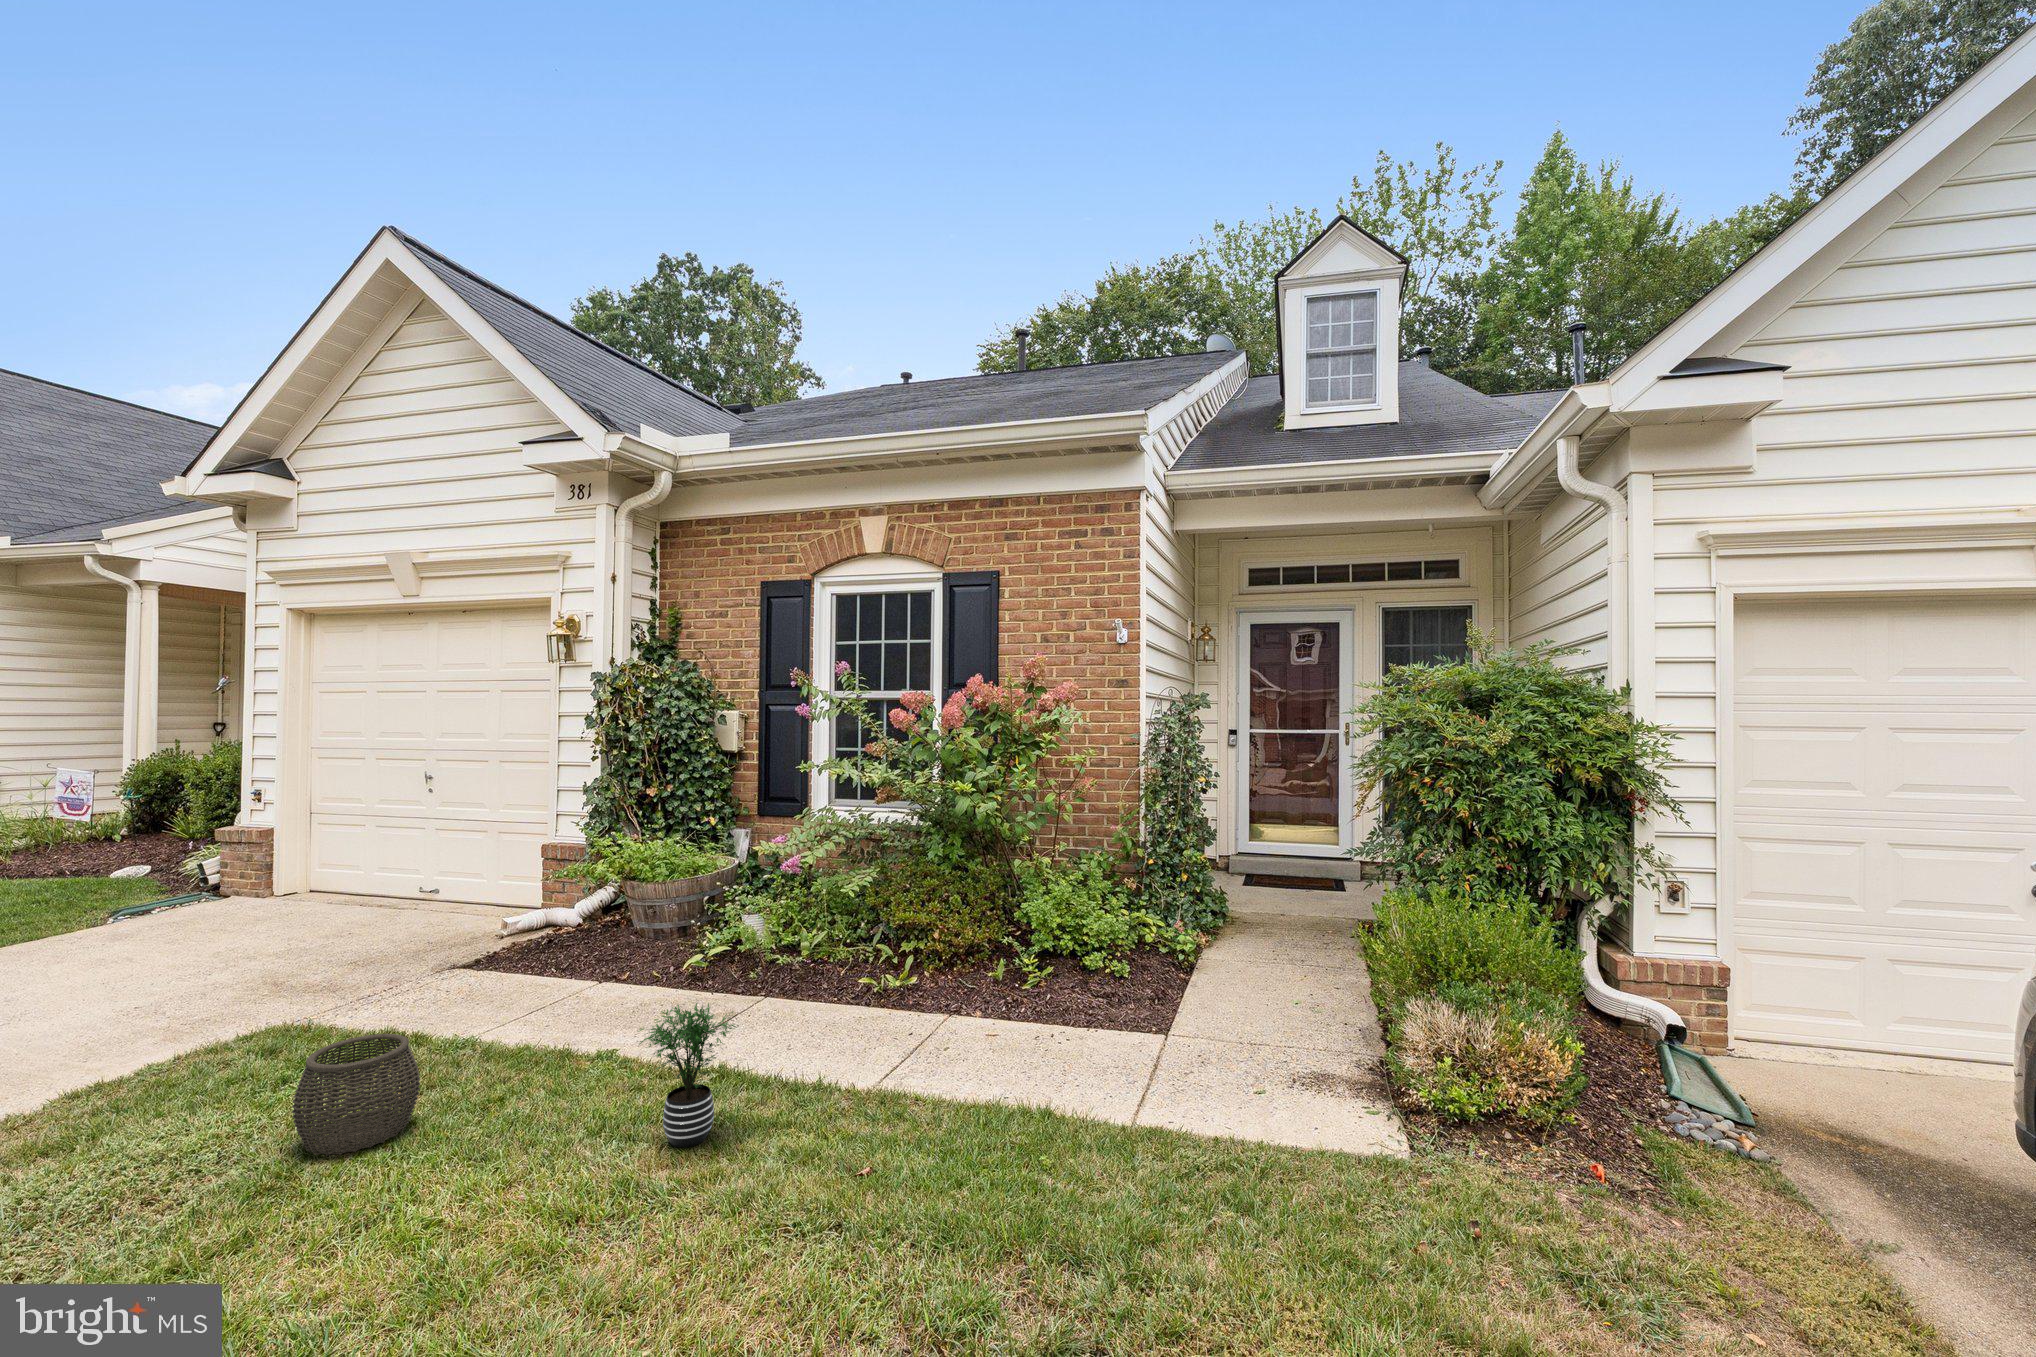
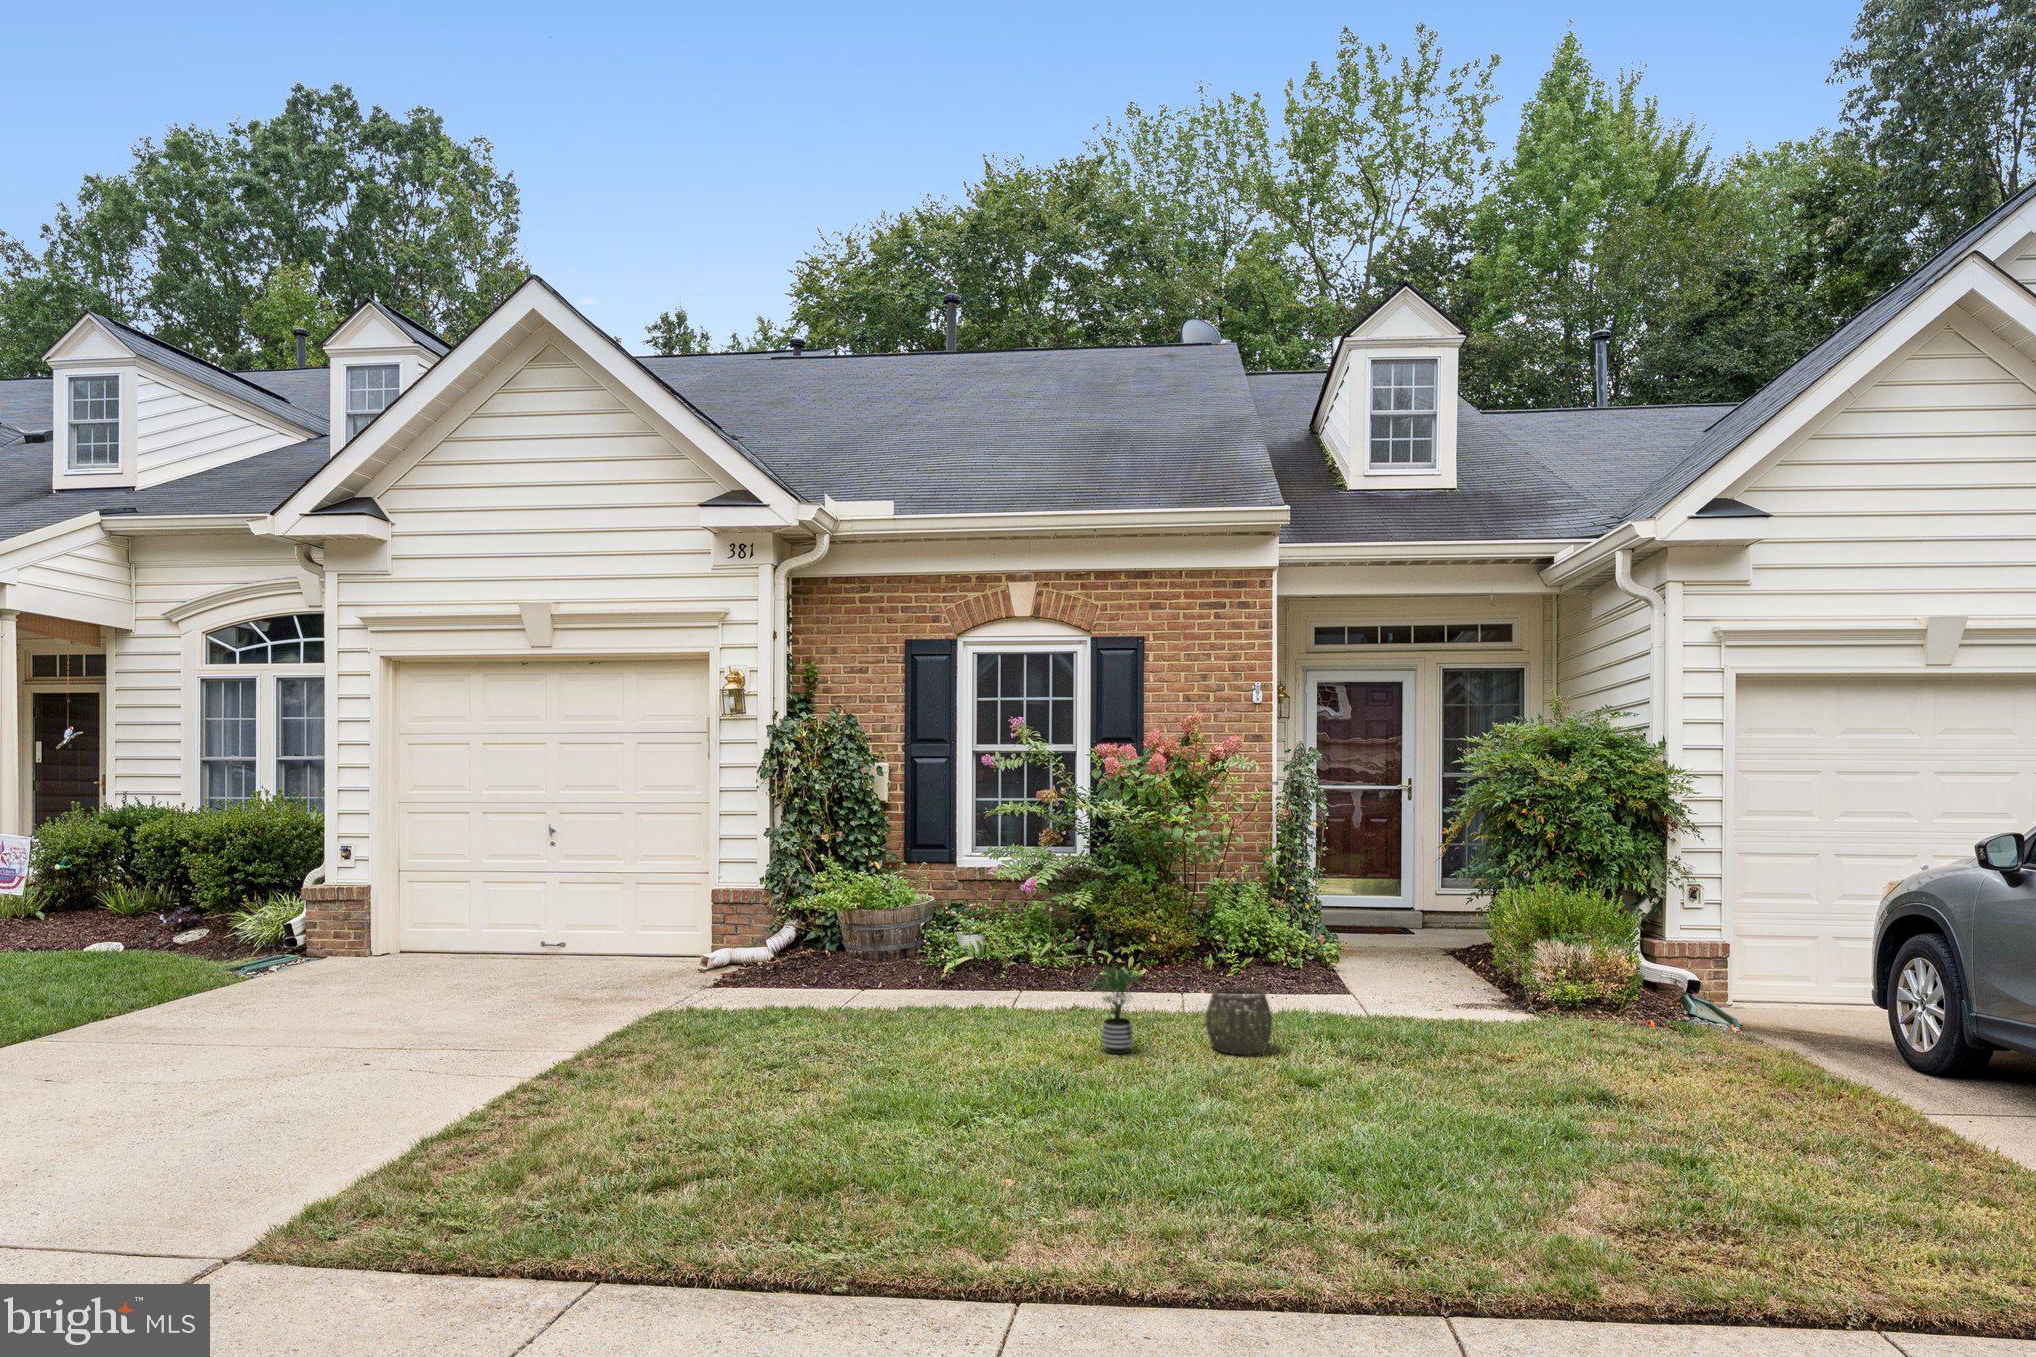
woven basket: present [292,1034,420,1156] -> present [1206,986,1272,1055]

